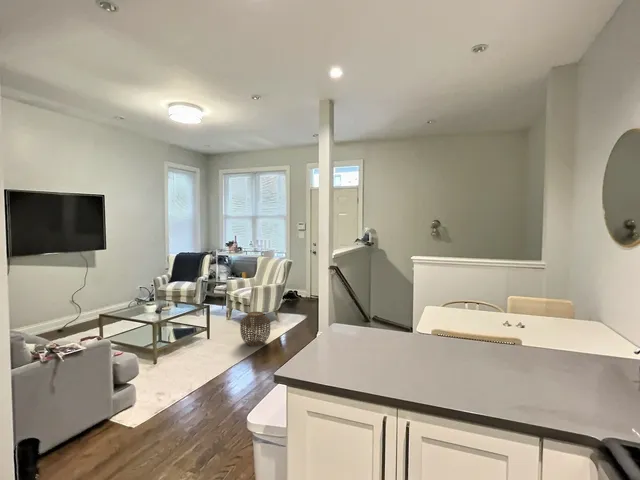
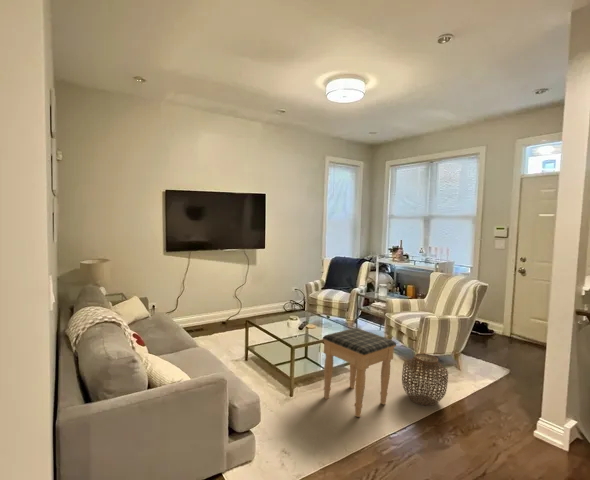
footstool: none [178,302,234,362] -> present [323,328,396,417]

